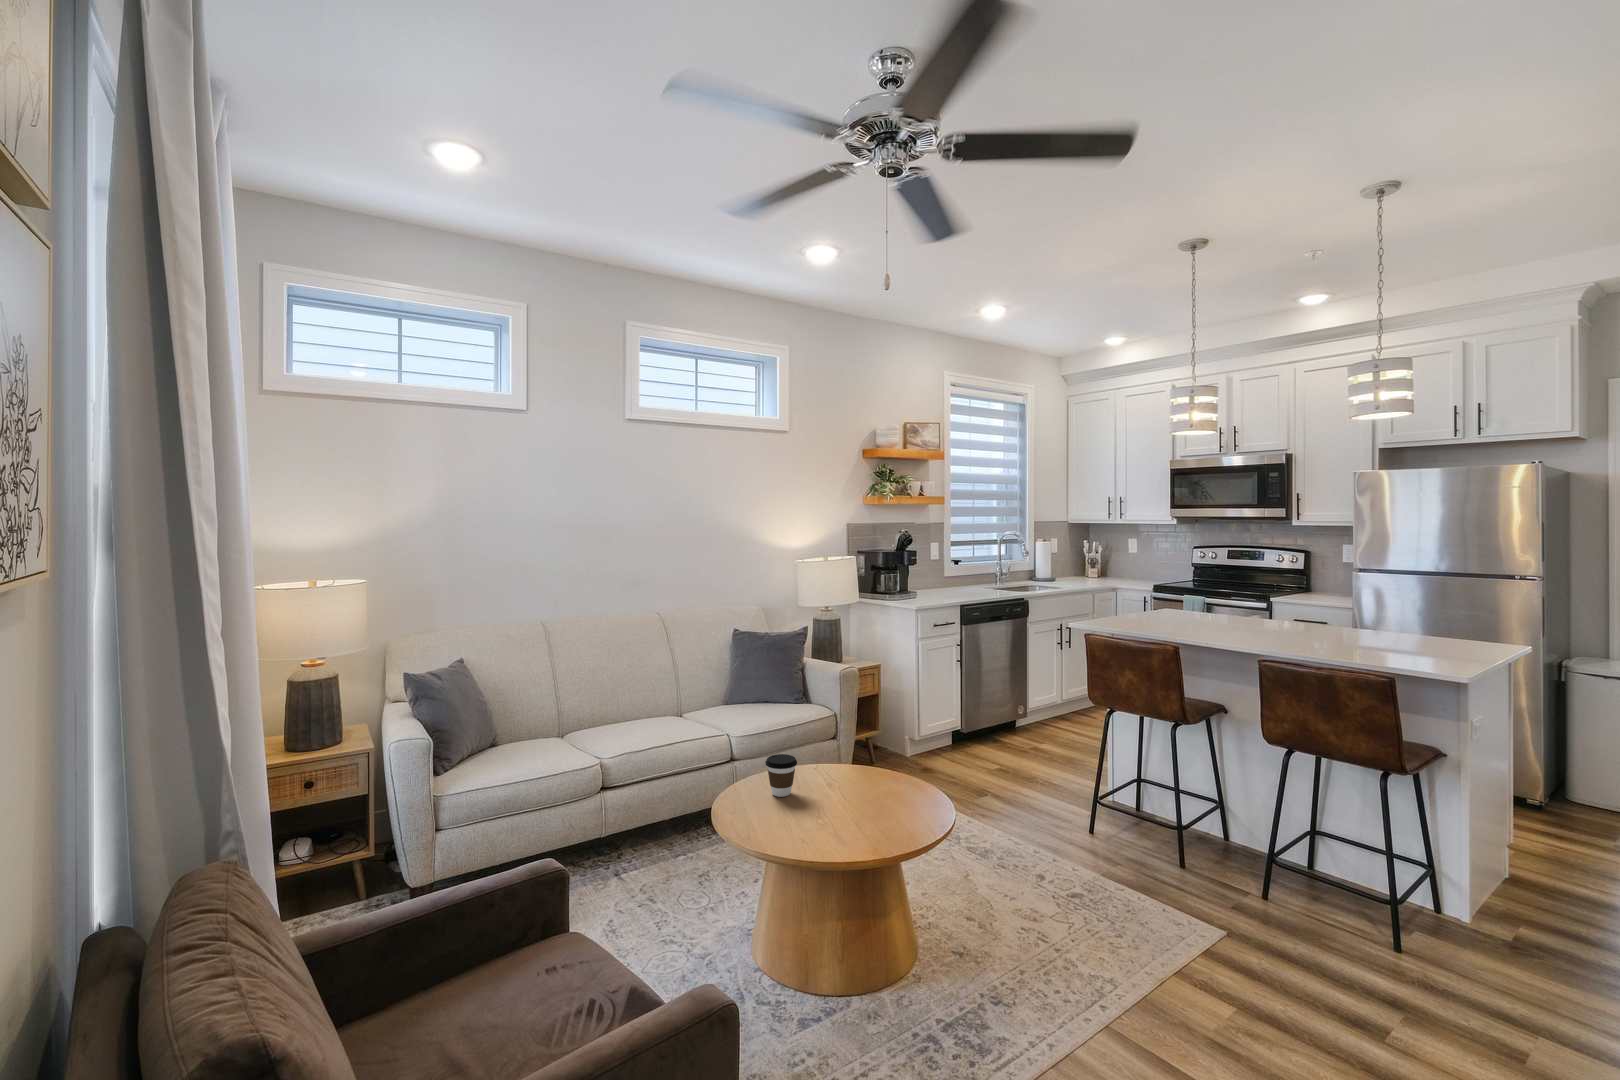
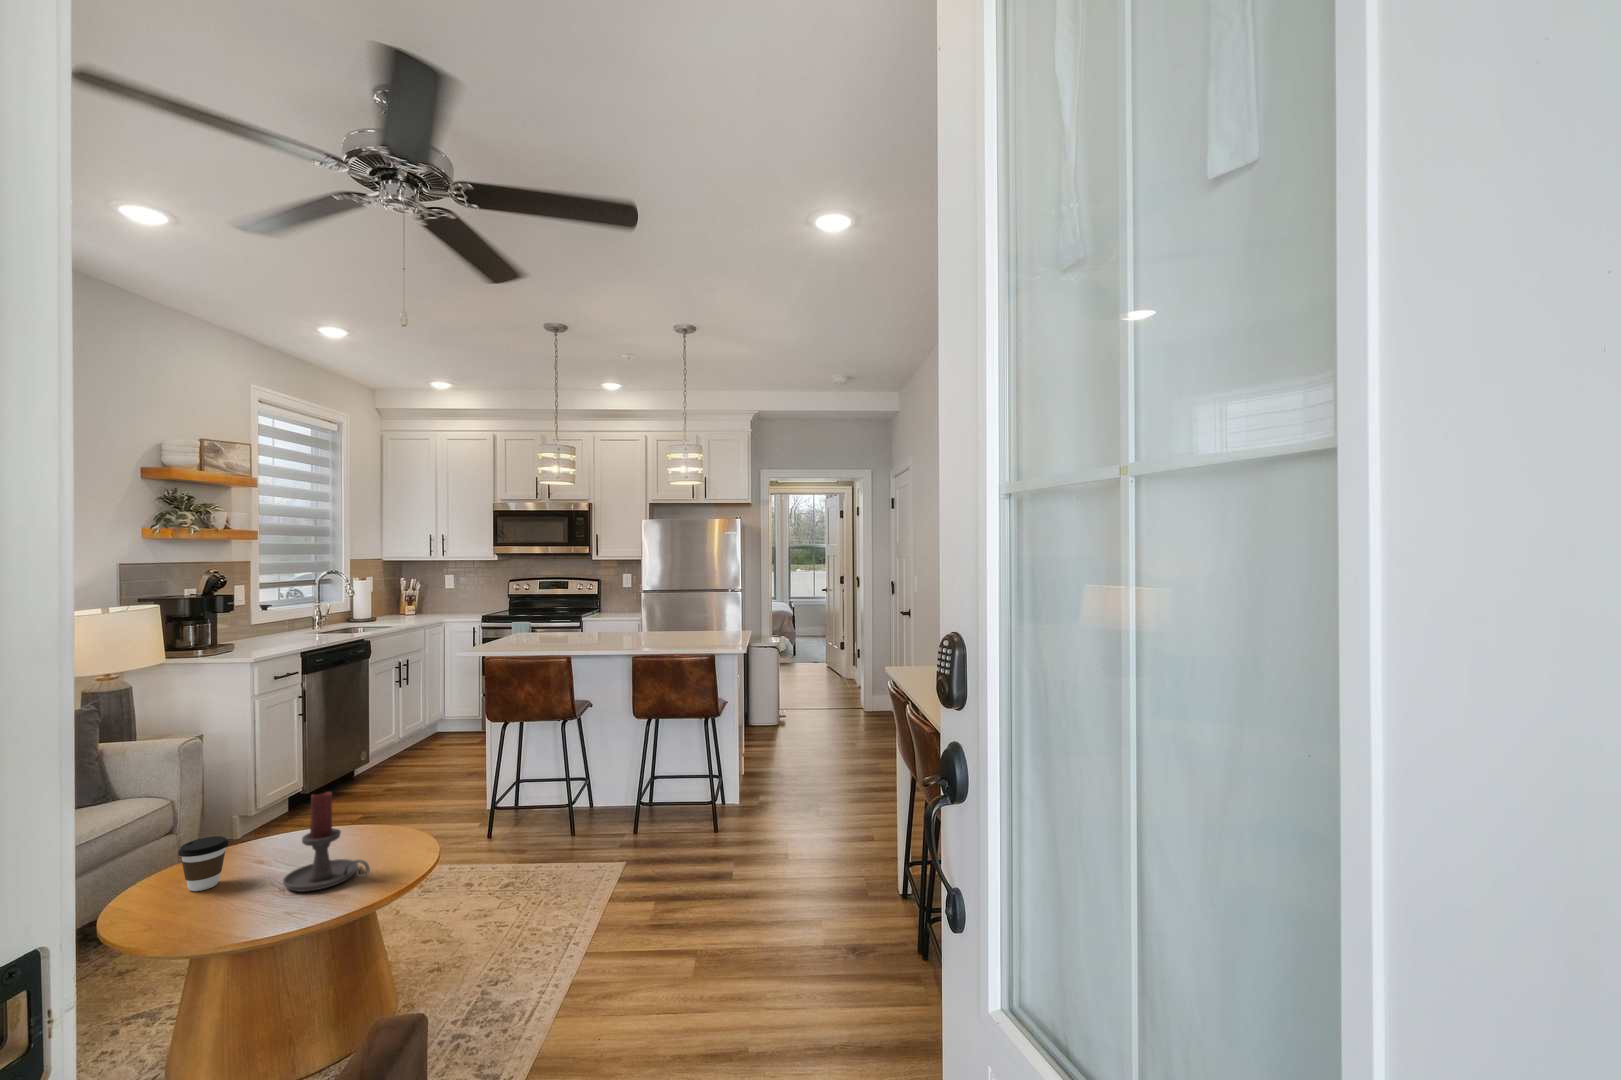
candle holder: none [814,744,872,835] -> present [283,792,370,892]

